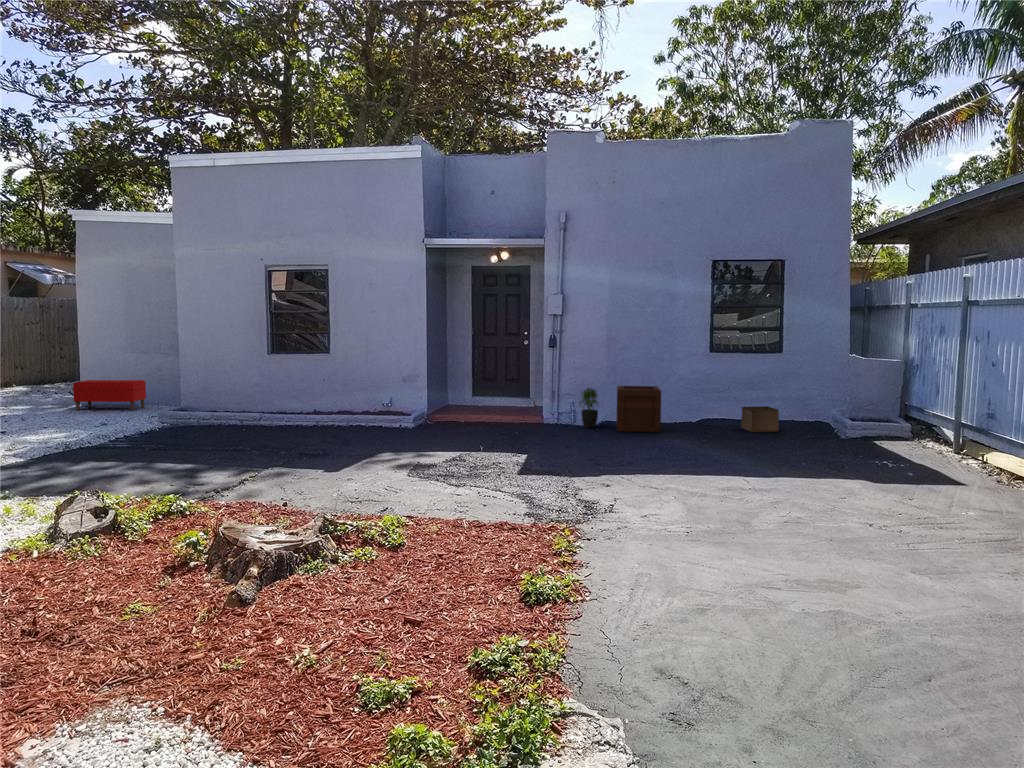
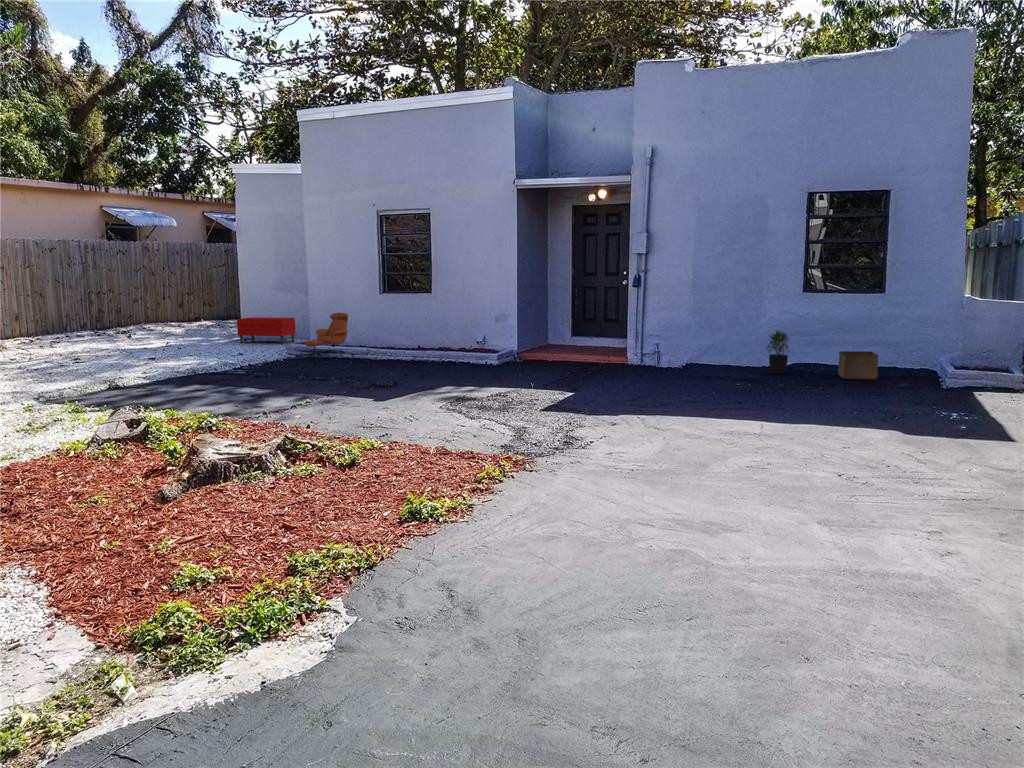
lounge chair: none [183,375,229,426] -> present [305,313,348,357]
wooden crate: present [616,386,661,432] -> none [694,327,746,376]
potted plant: present [579,388,599,428] -> present [766,331,788,375]

